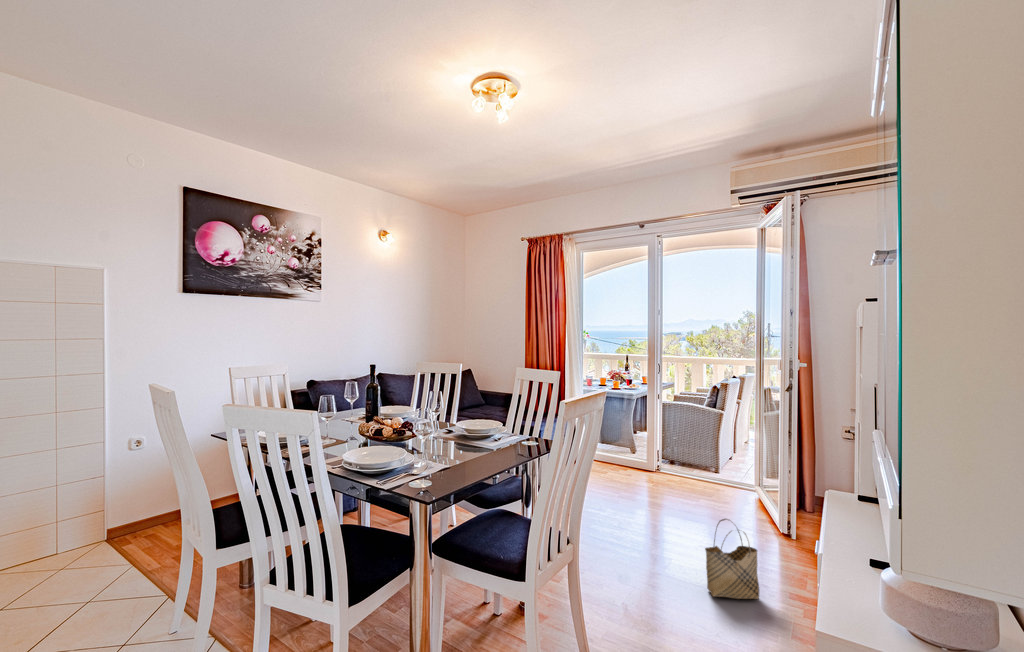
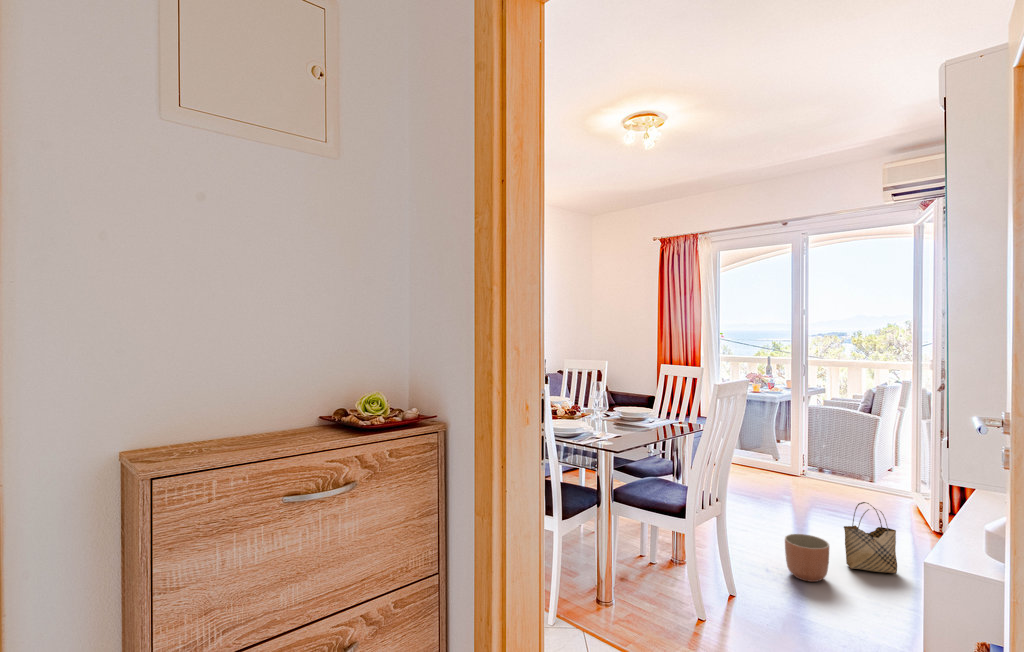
planter: none [645,562,693,623] -> present [785,534,829,582]

